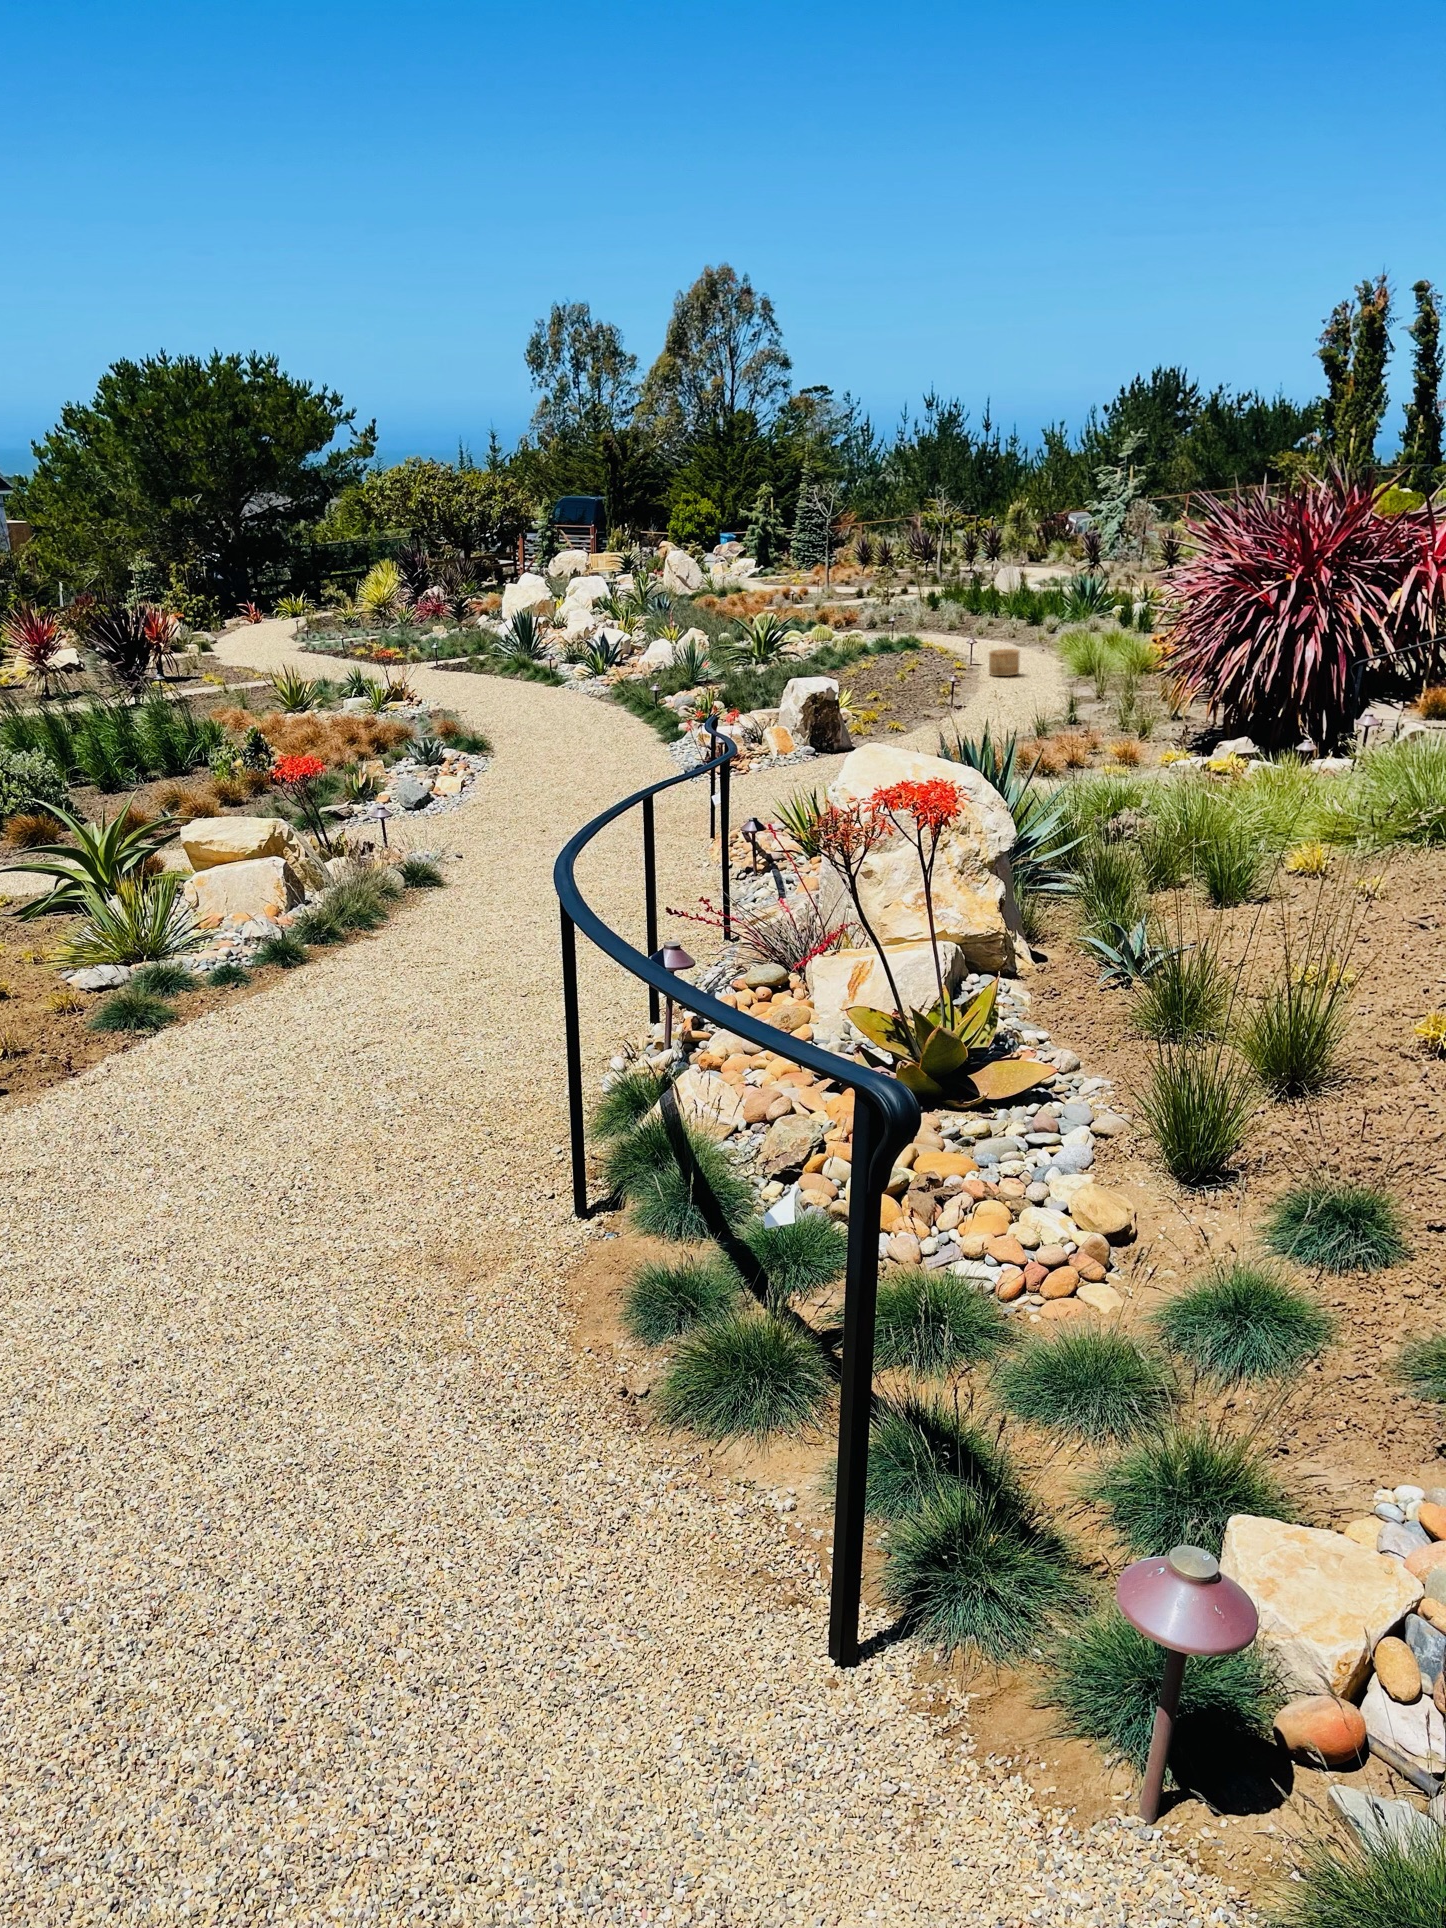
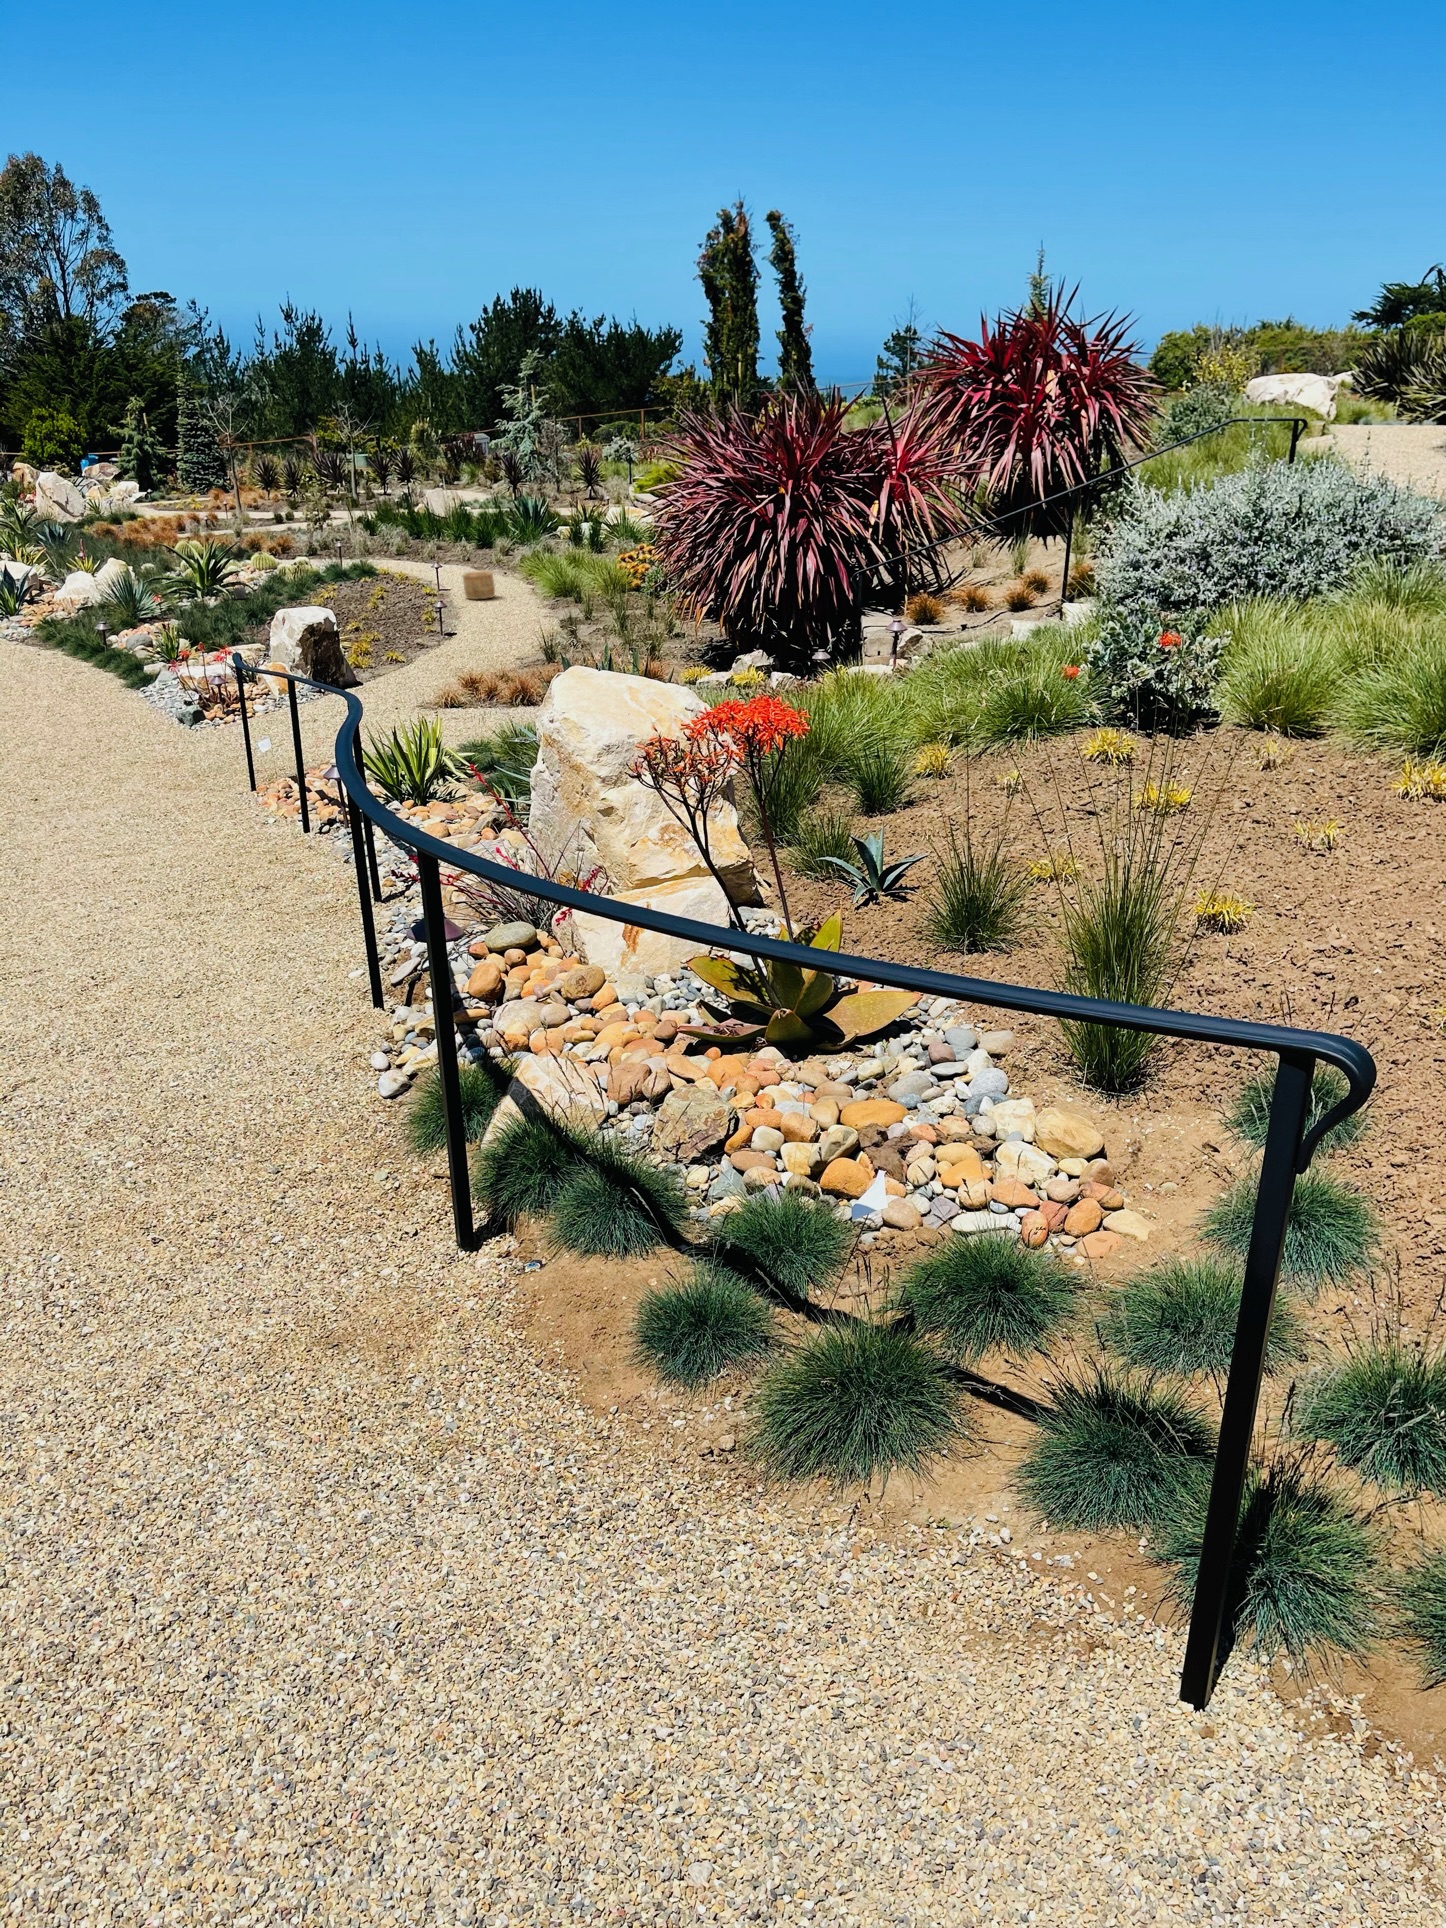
potted plant: none [775,615,799,666] -> present [223,545,248,599]

